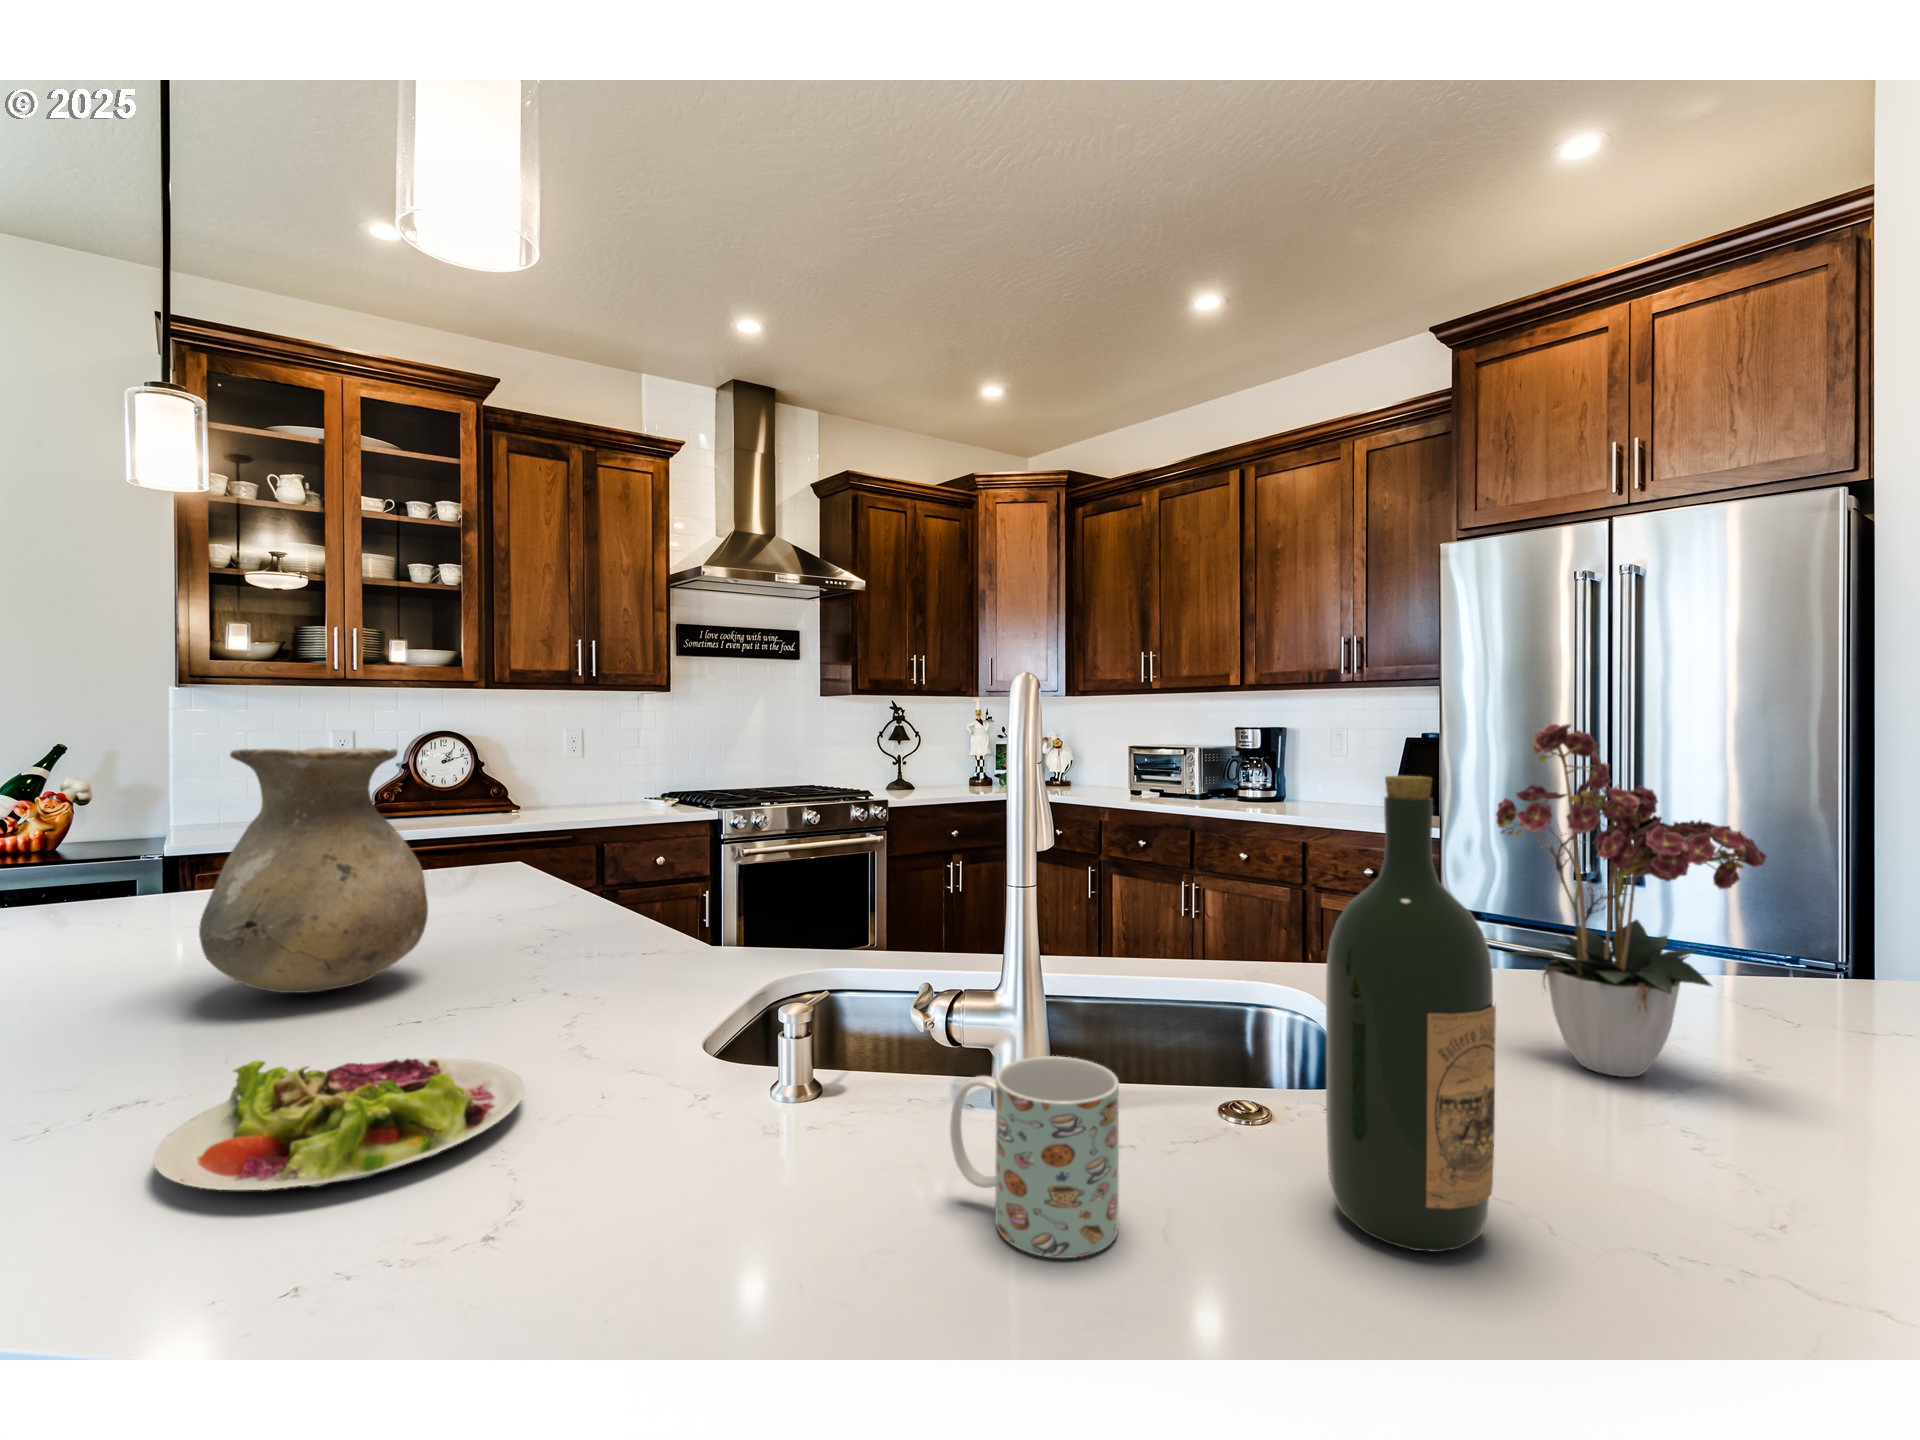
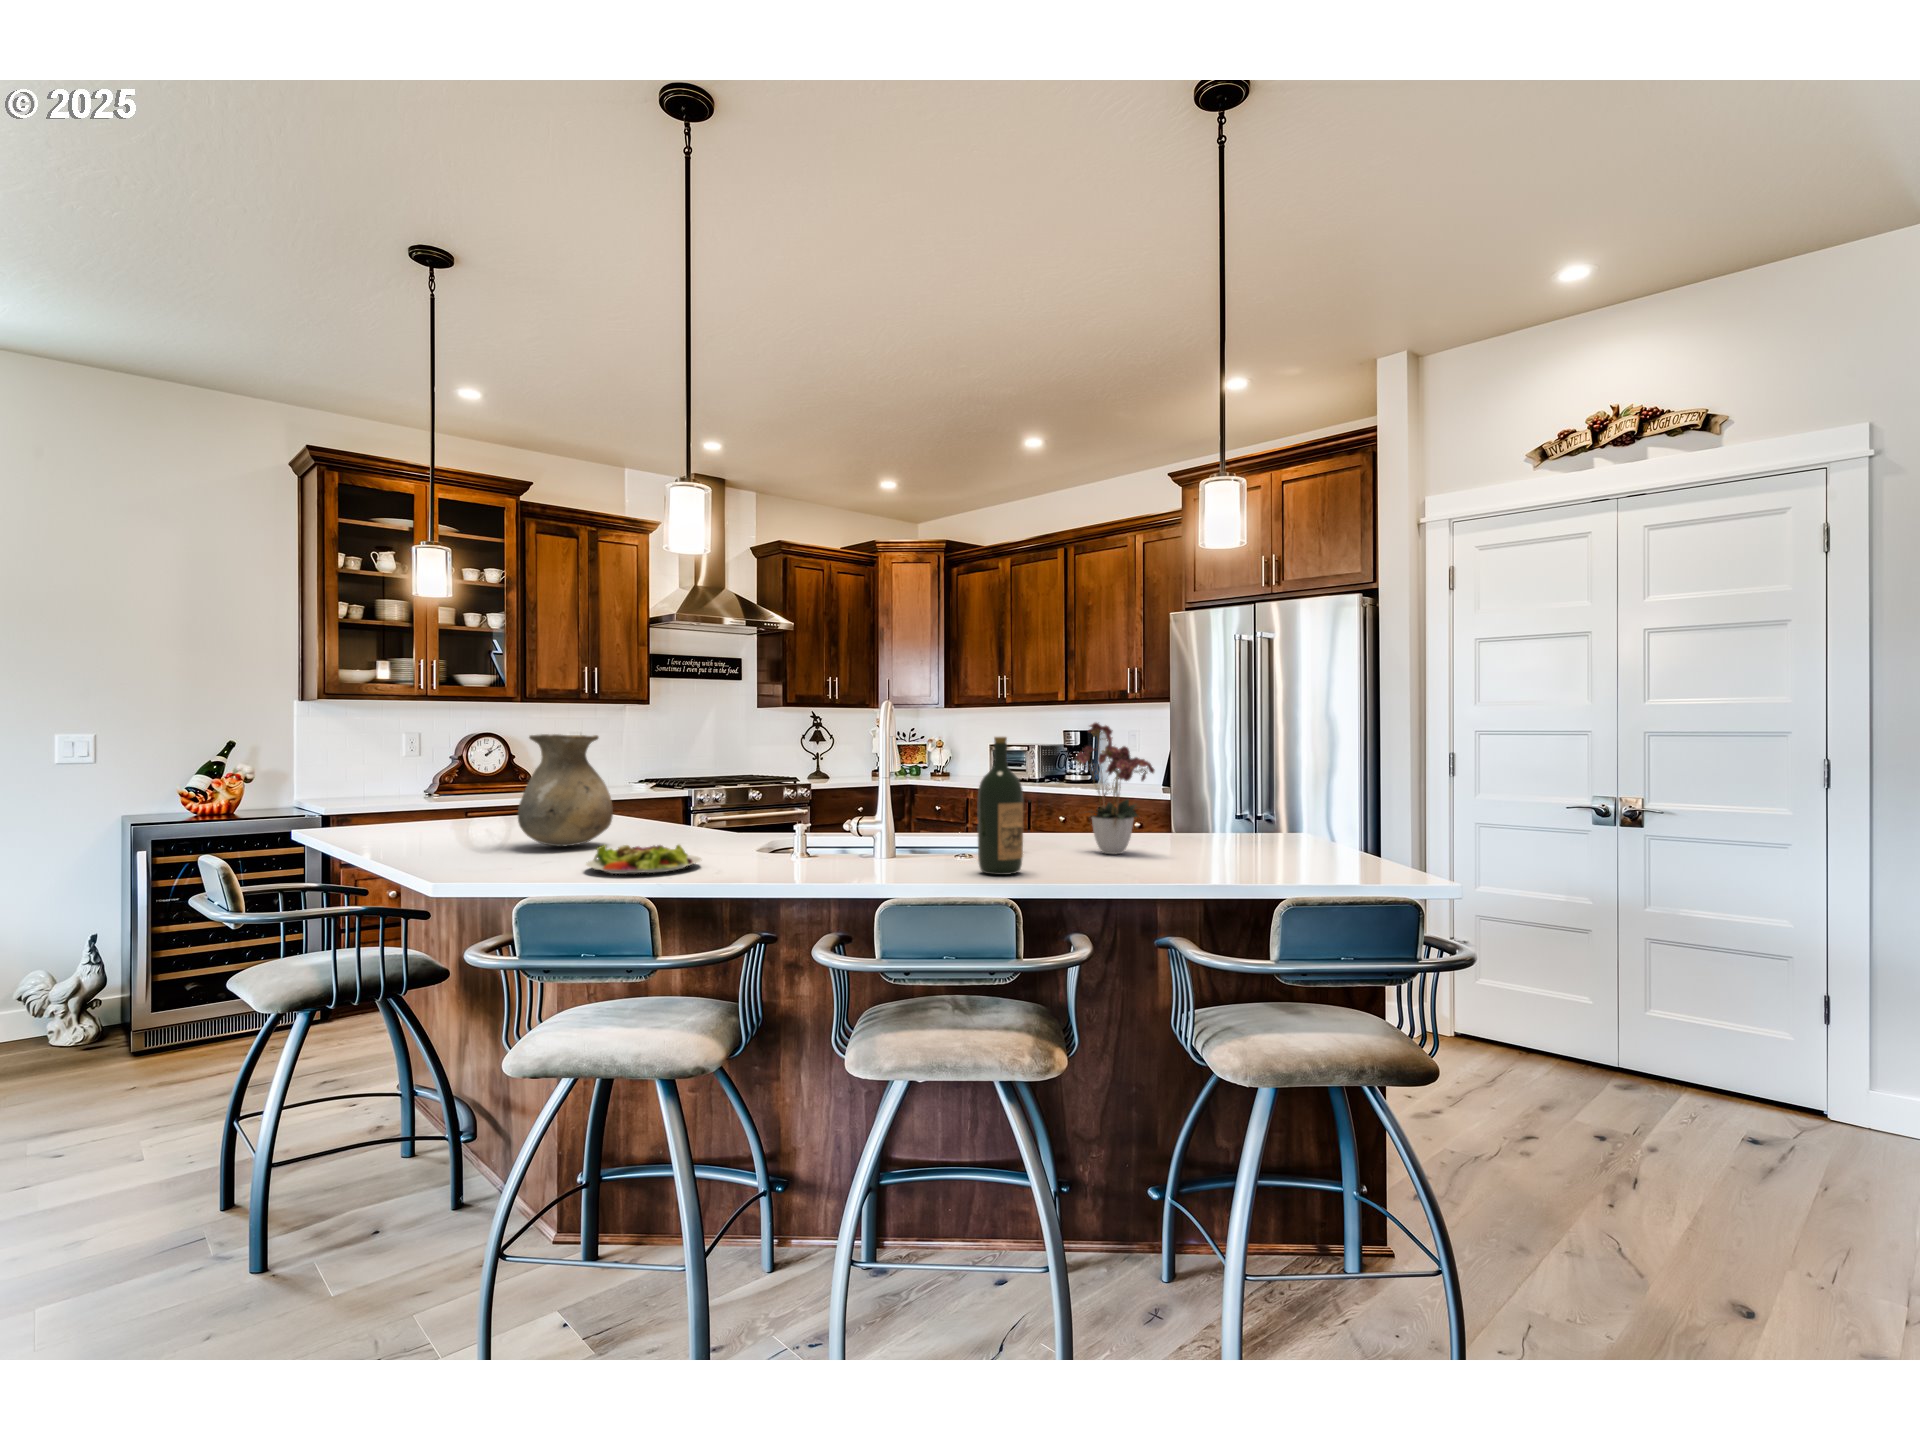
mug: present [950,1056,1119,1258] -> none [860,827,912,877]

